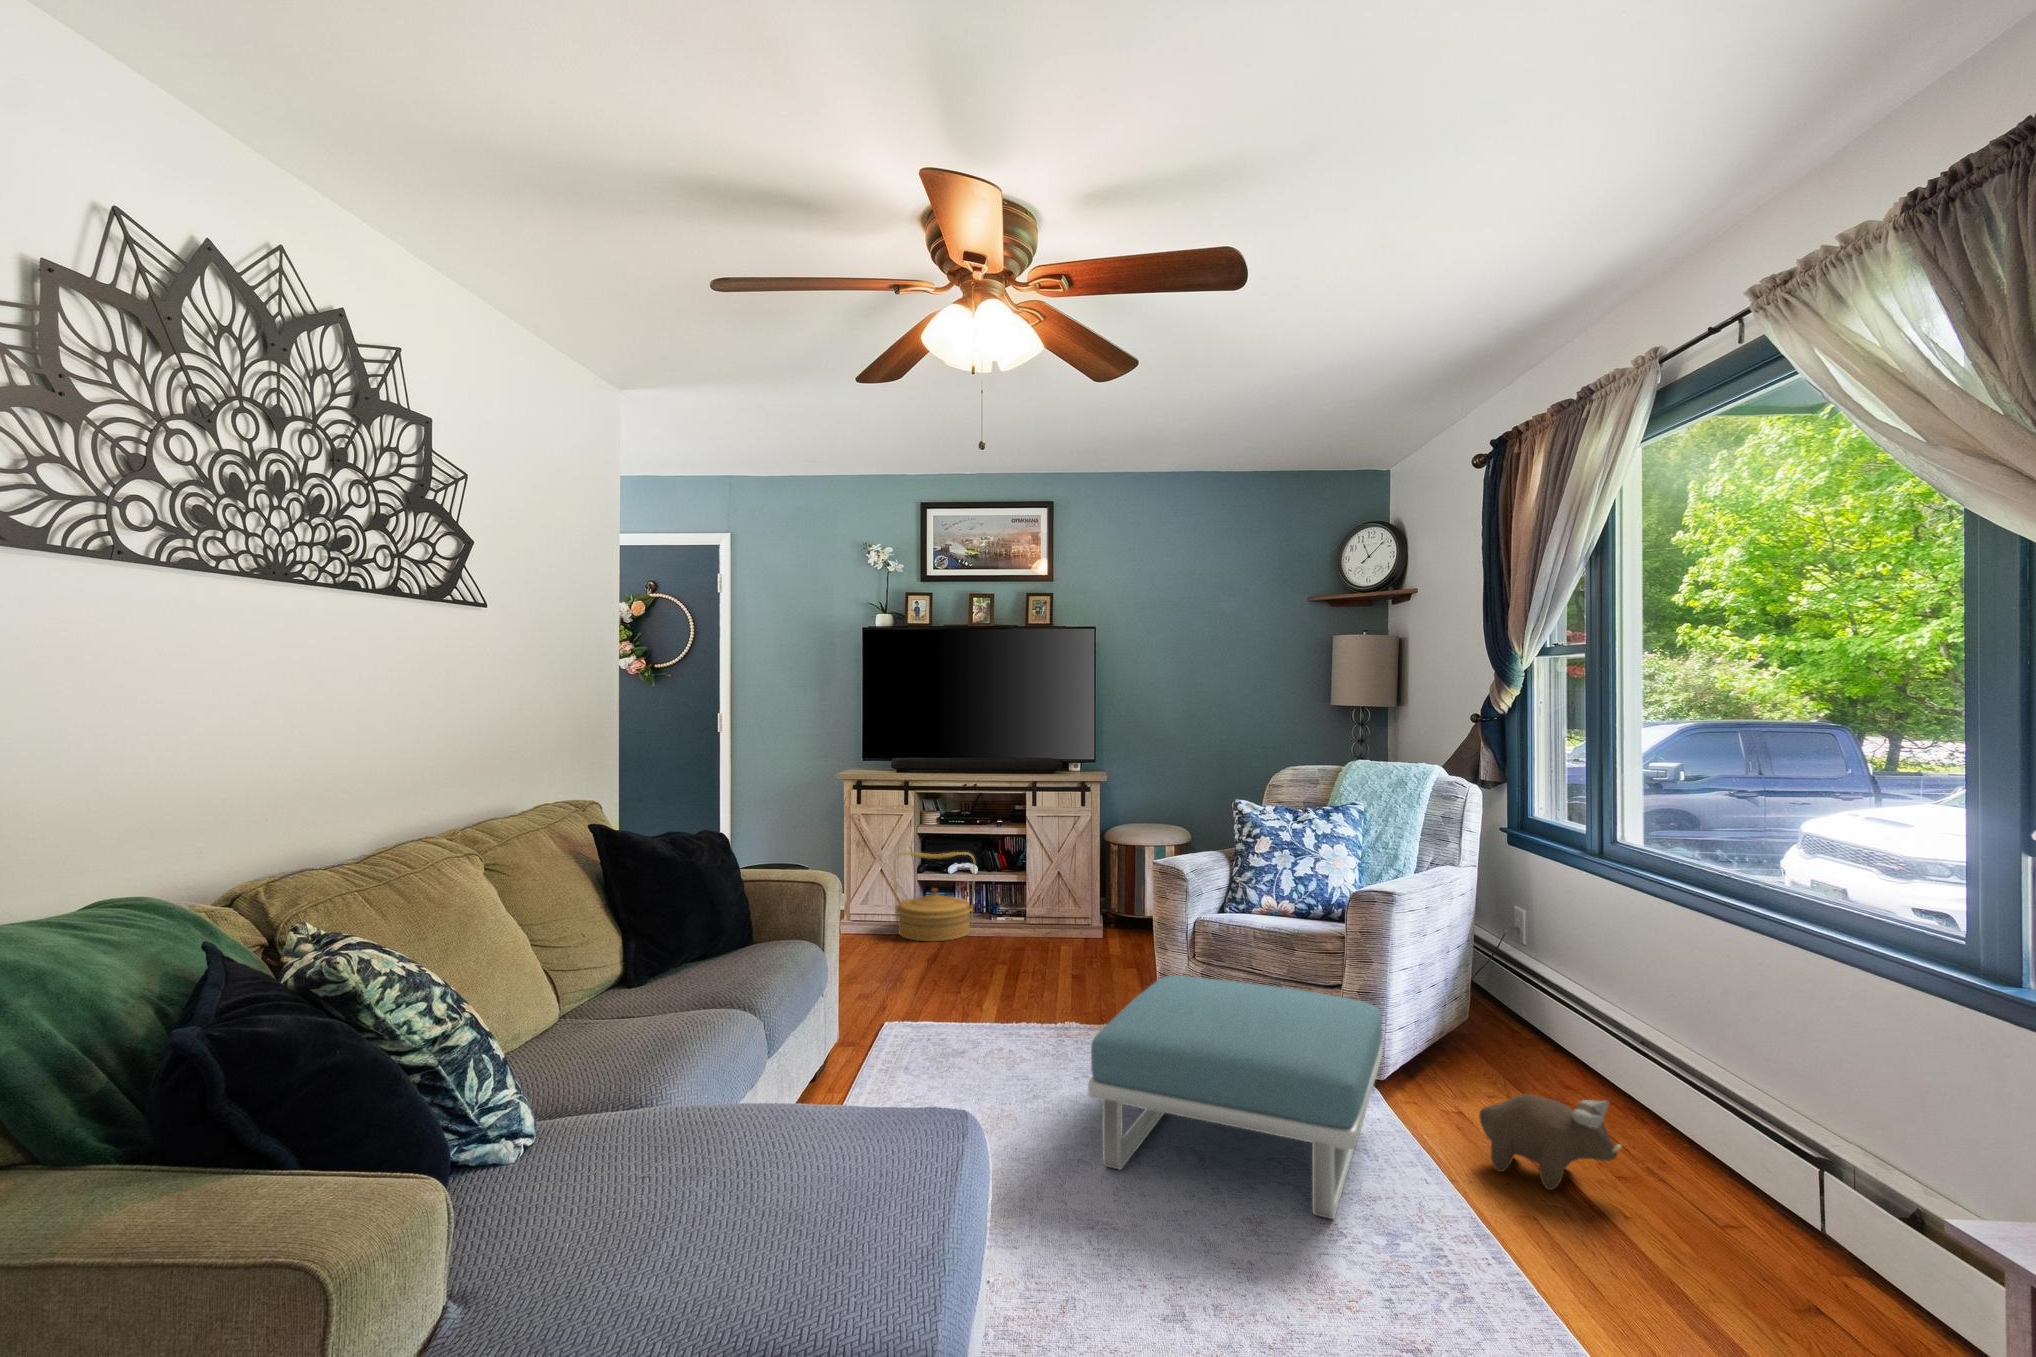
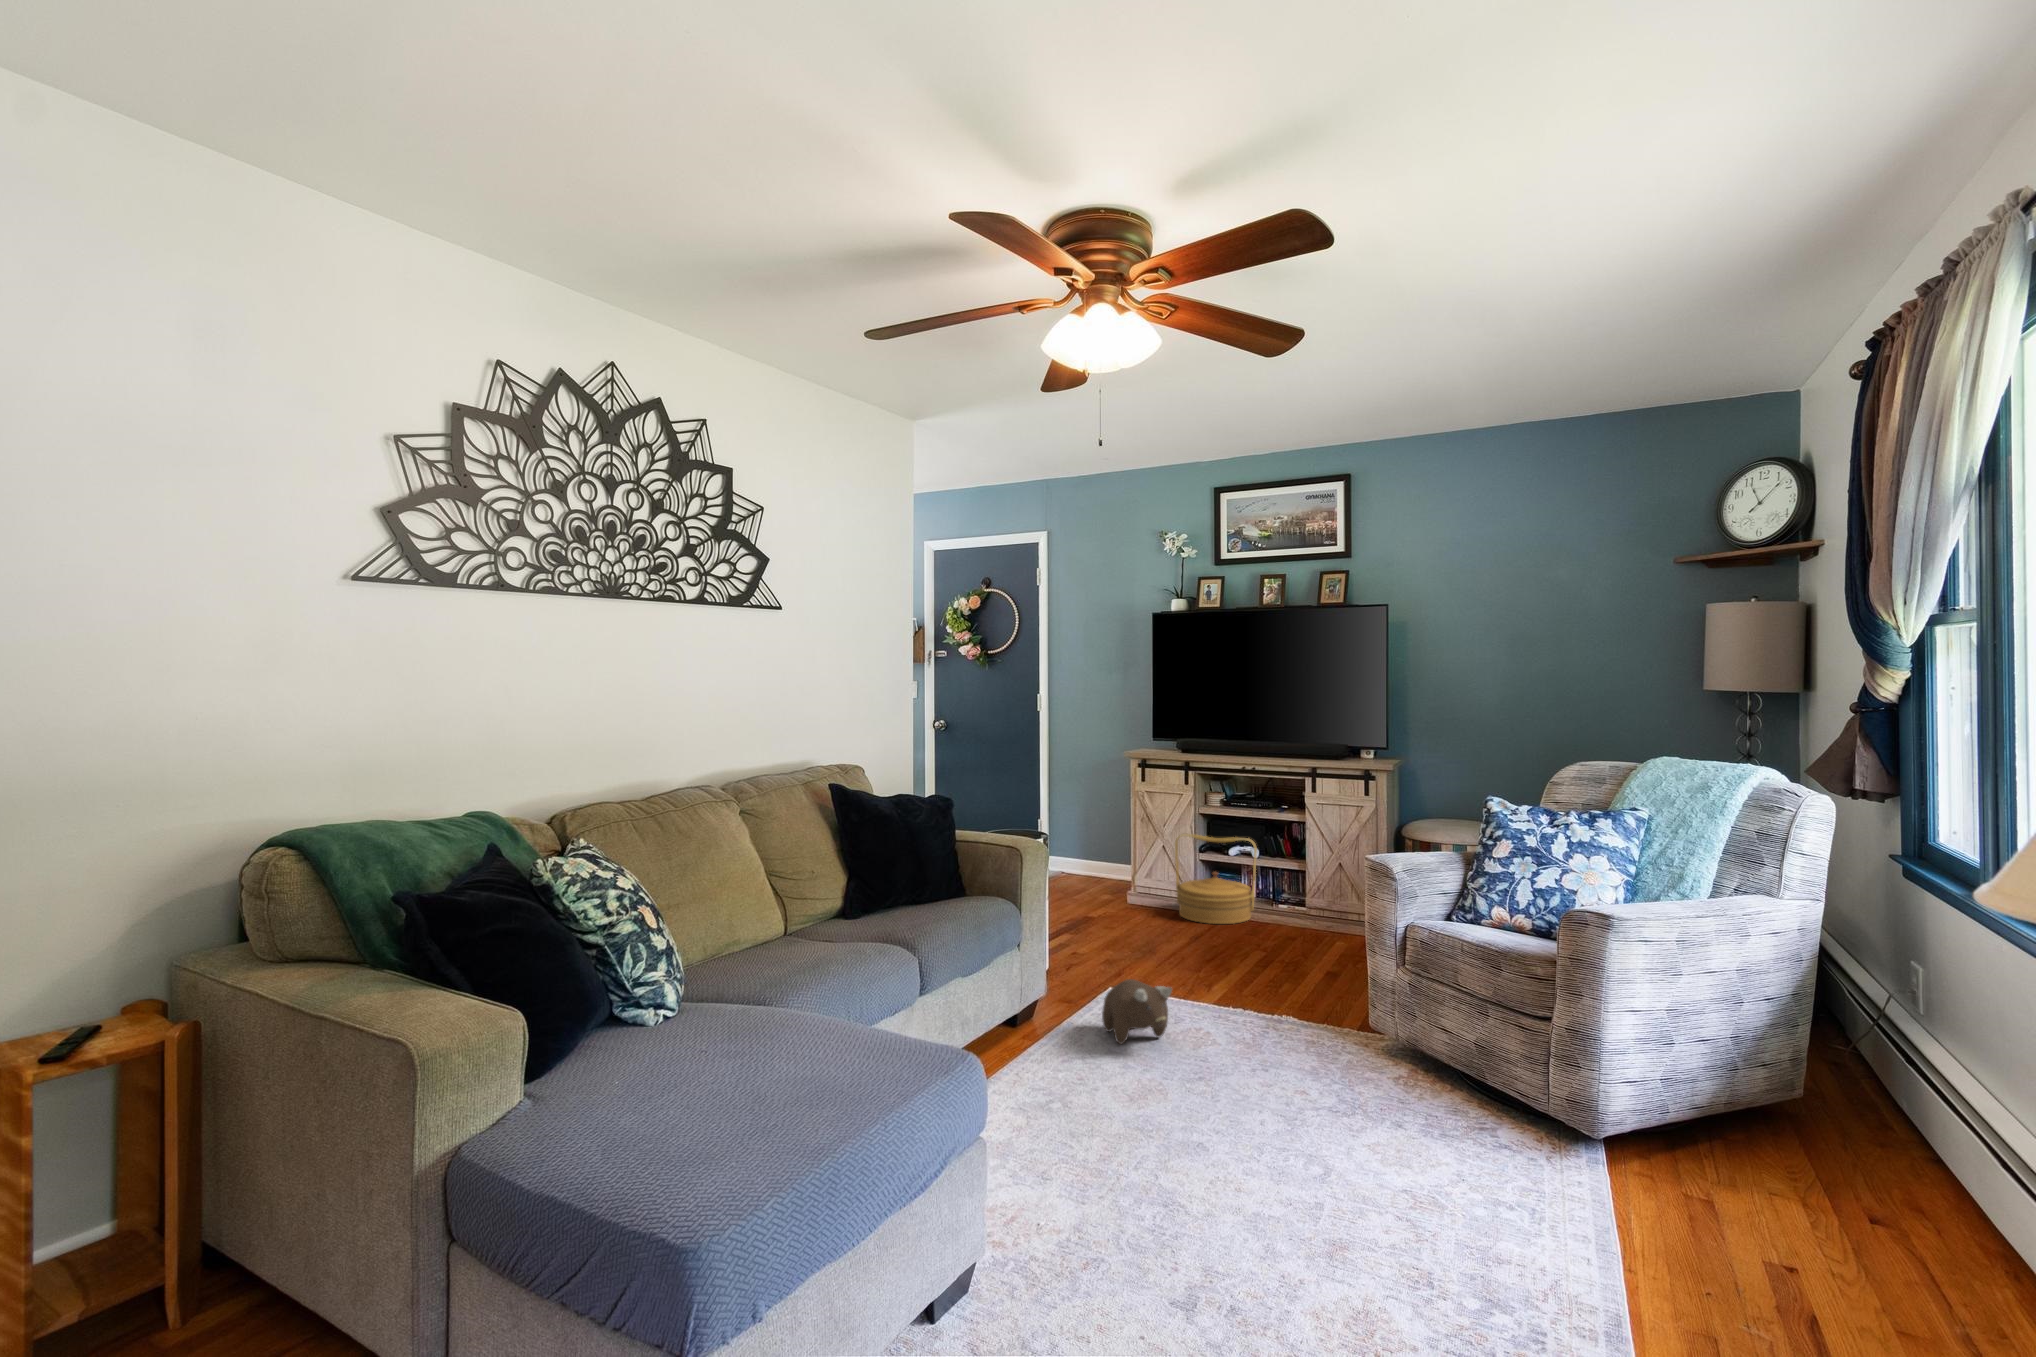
footstool: present [1088,976,1382,1219] -> none [1221,978,1585,1243]
plush toy: present [1479,1094,1621,1190] -> present [1102,979,1172,1044]

